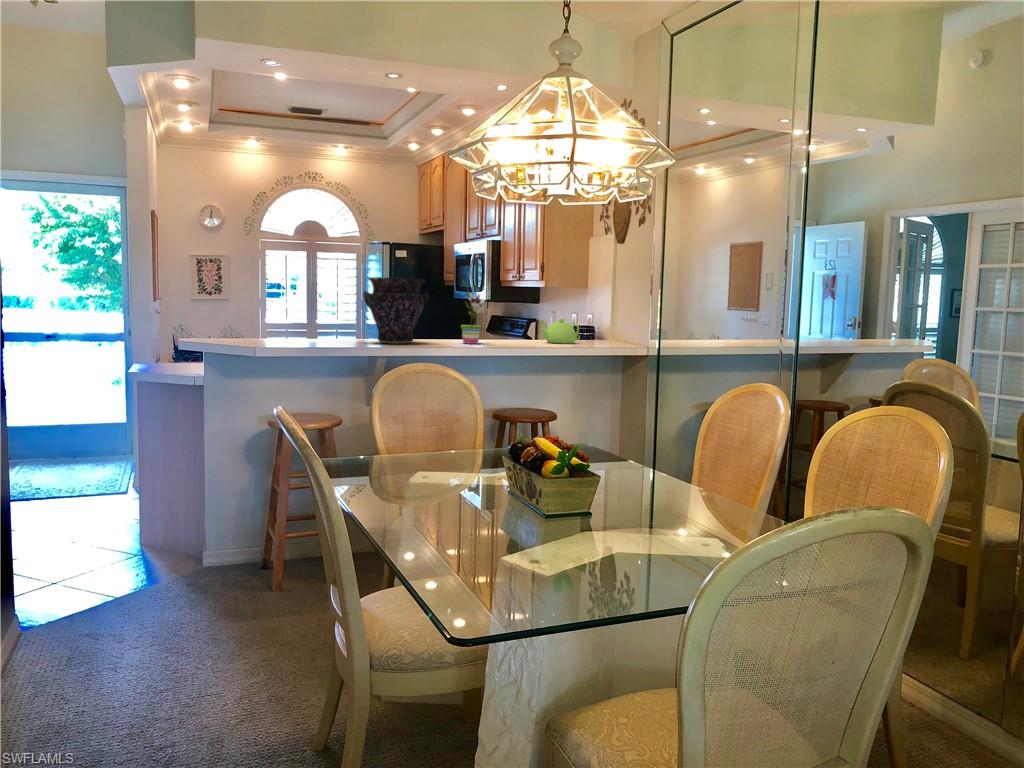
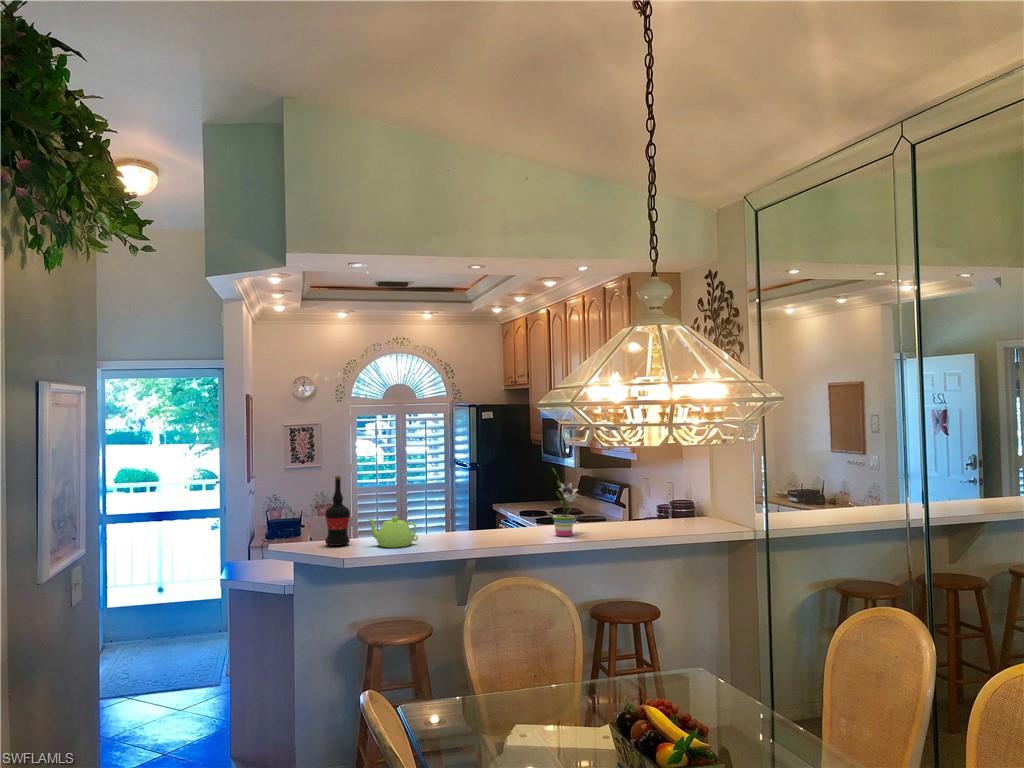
wine bottle: none [239,275,264,342] -> present [325,476,350,546]
vase: present [363,277,429,343] -> none [451,470,518,541]
teapot: present [540,319,580,344] -> present [368,517,418,548]

